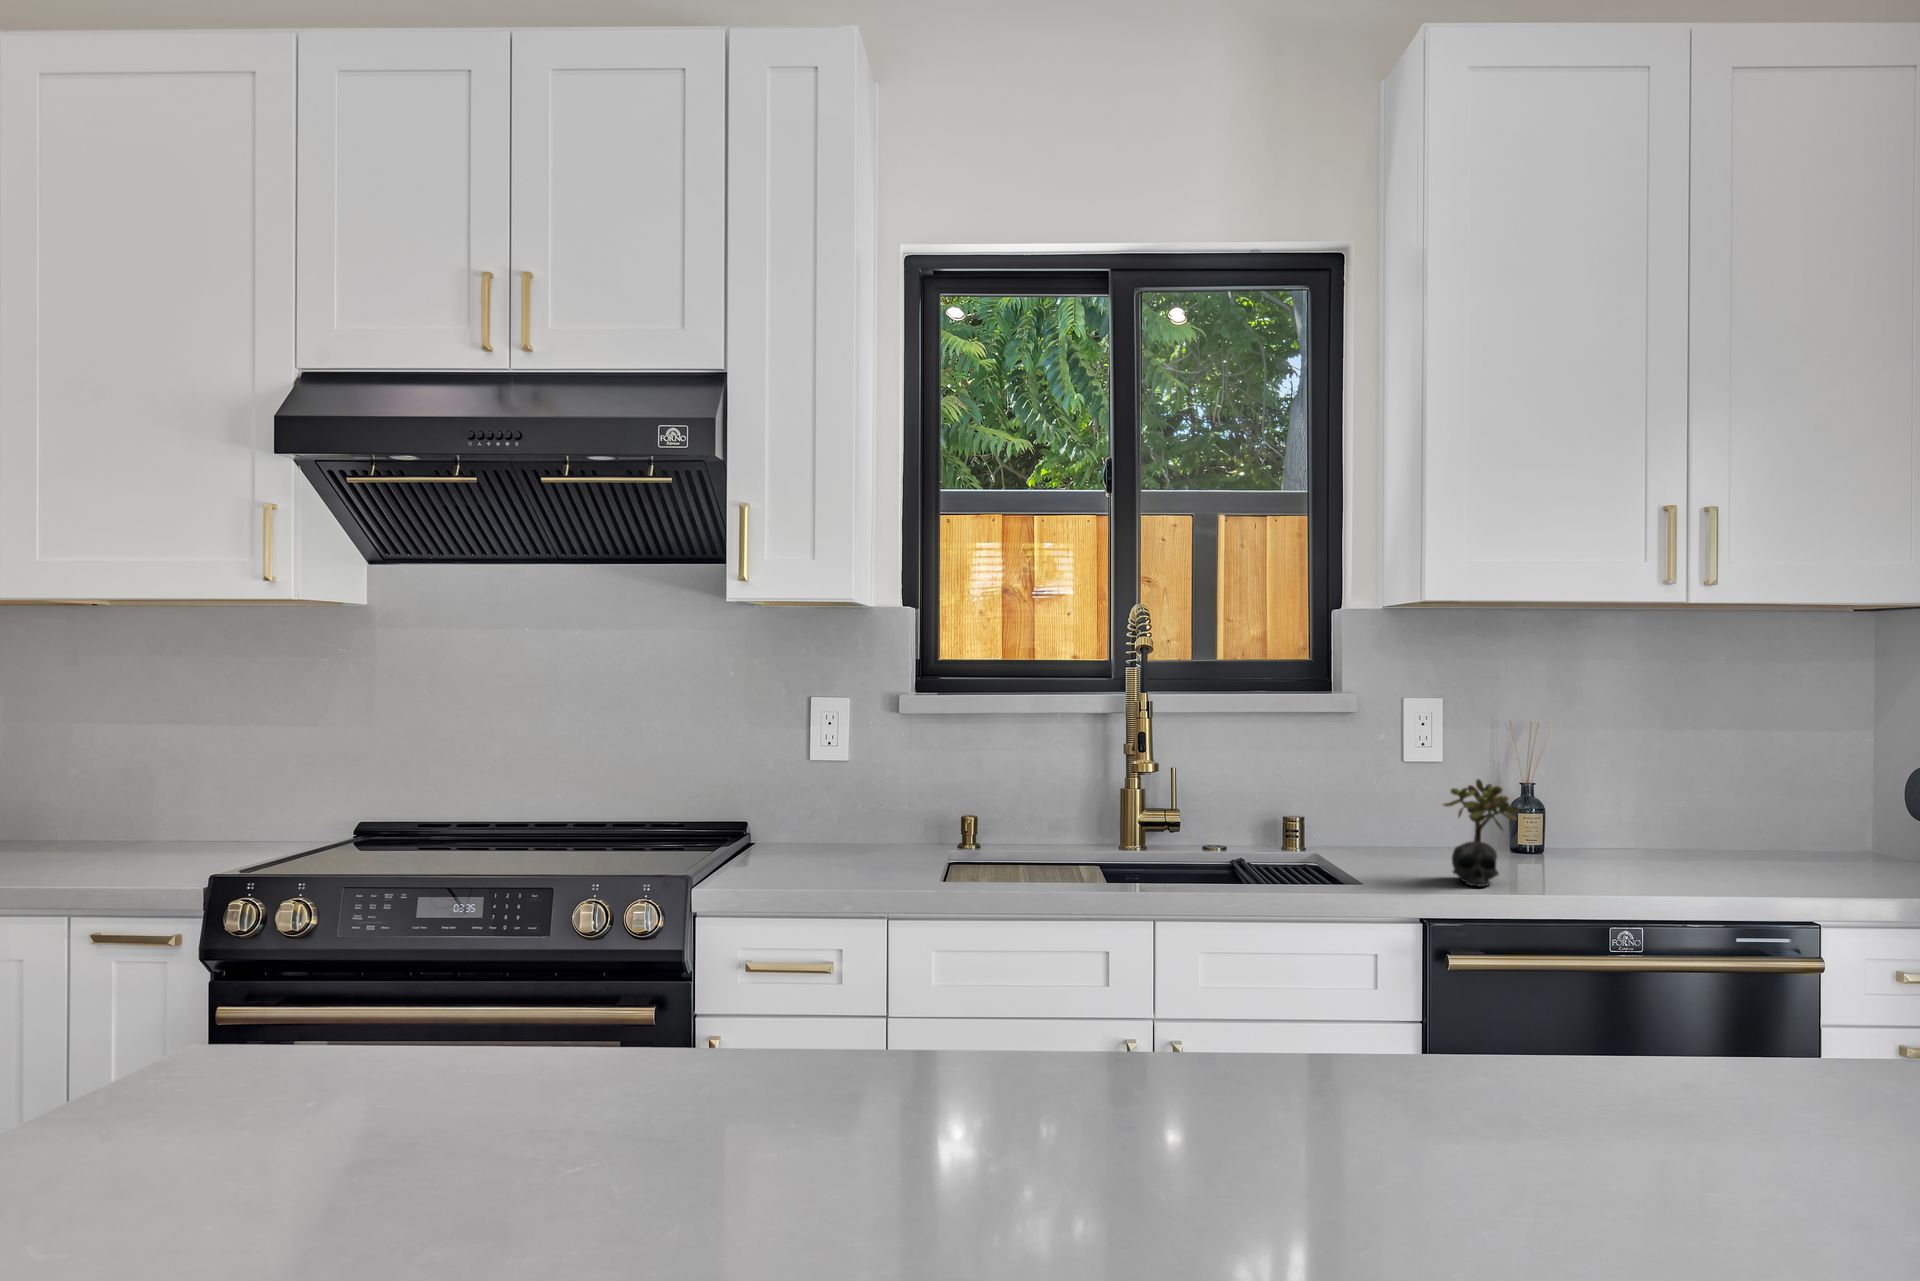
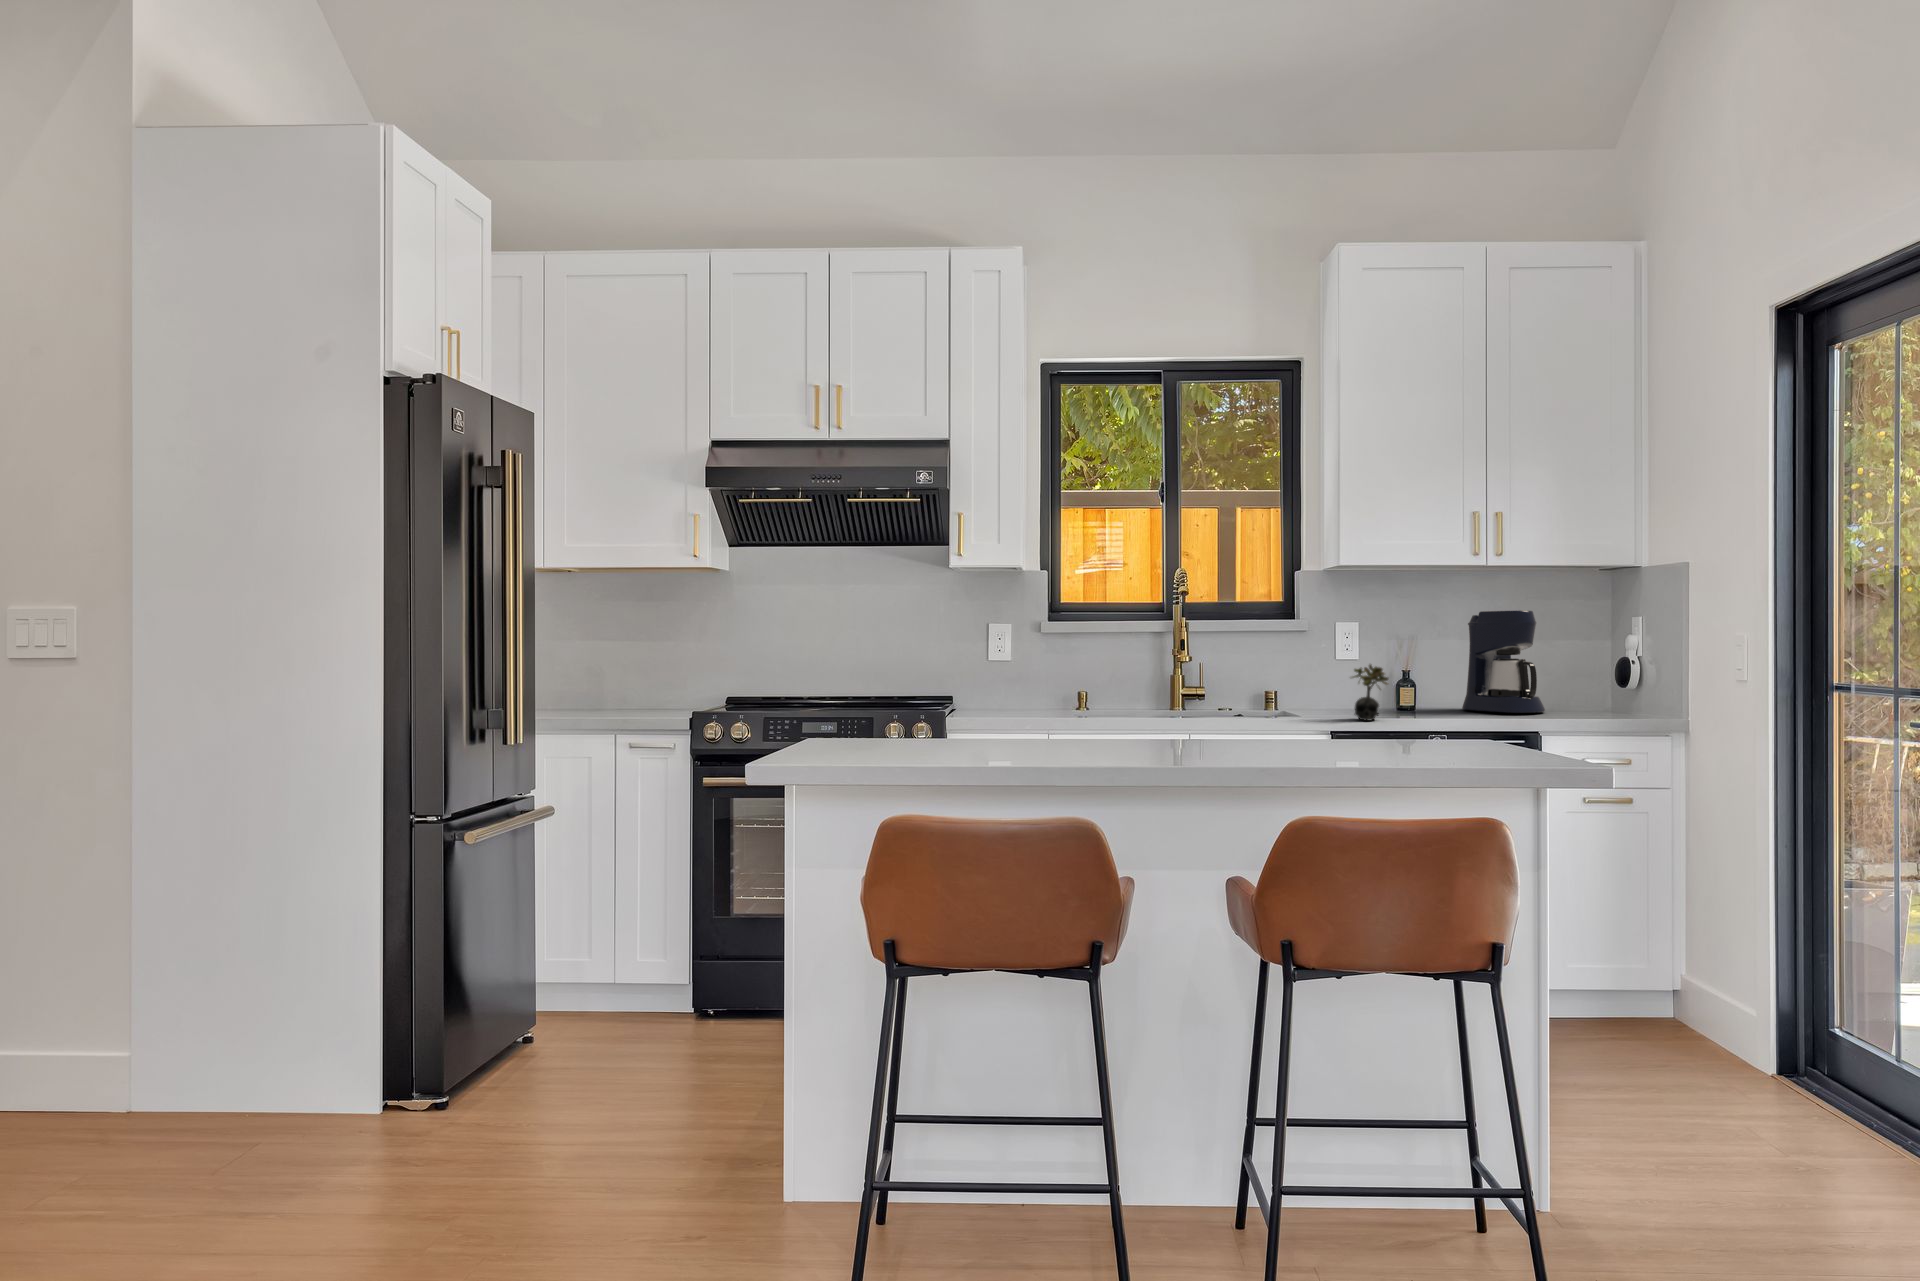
coffee maker: none [1626,683,1780,866] -> present [1462,610,1545,713]

